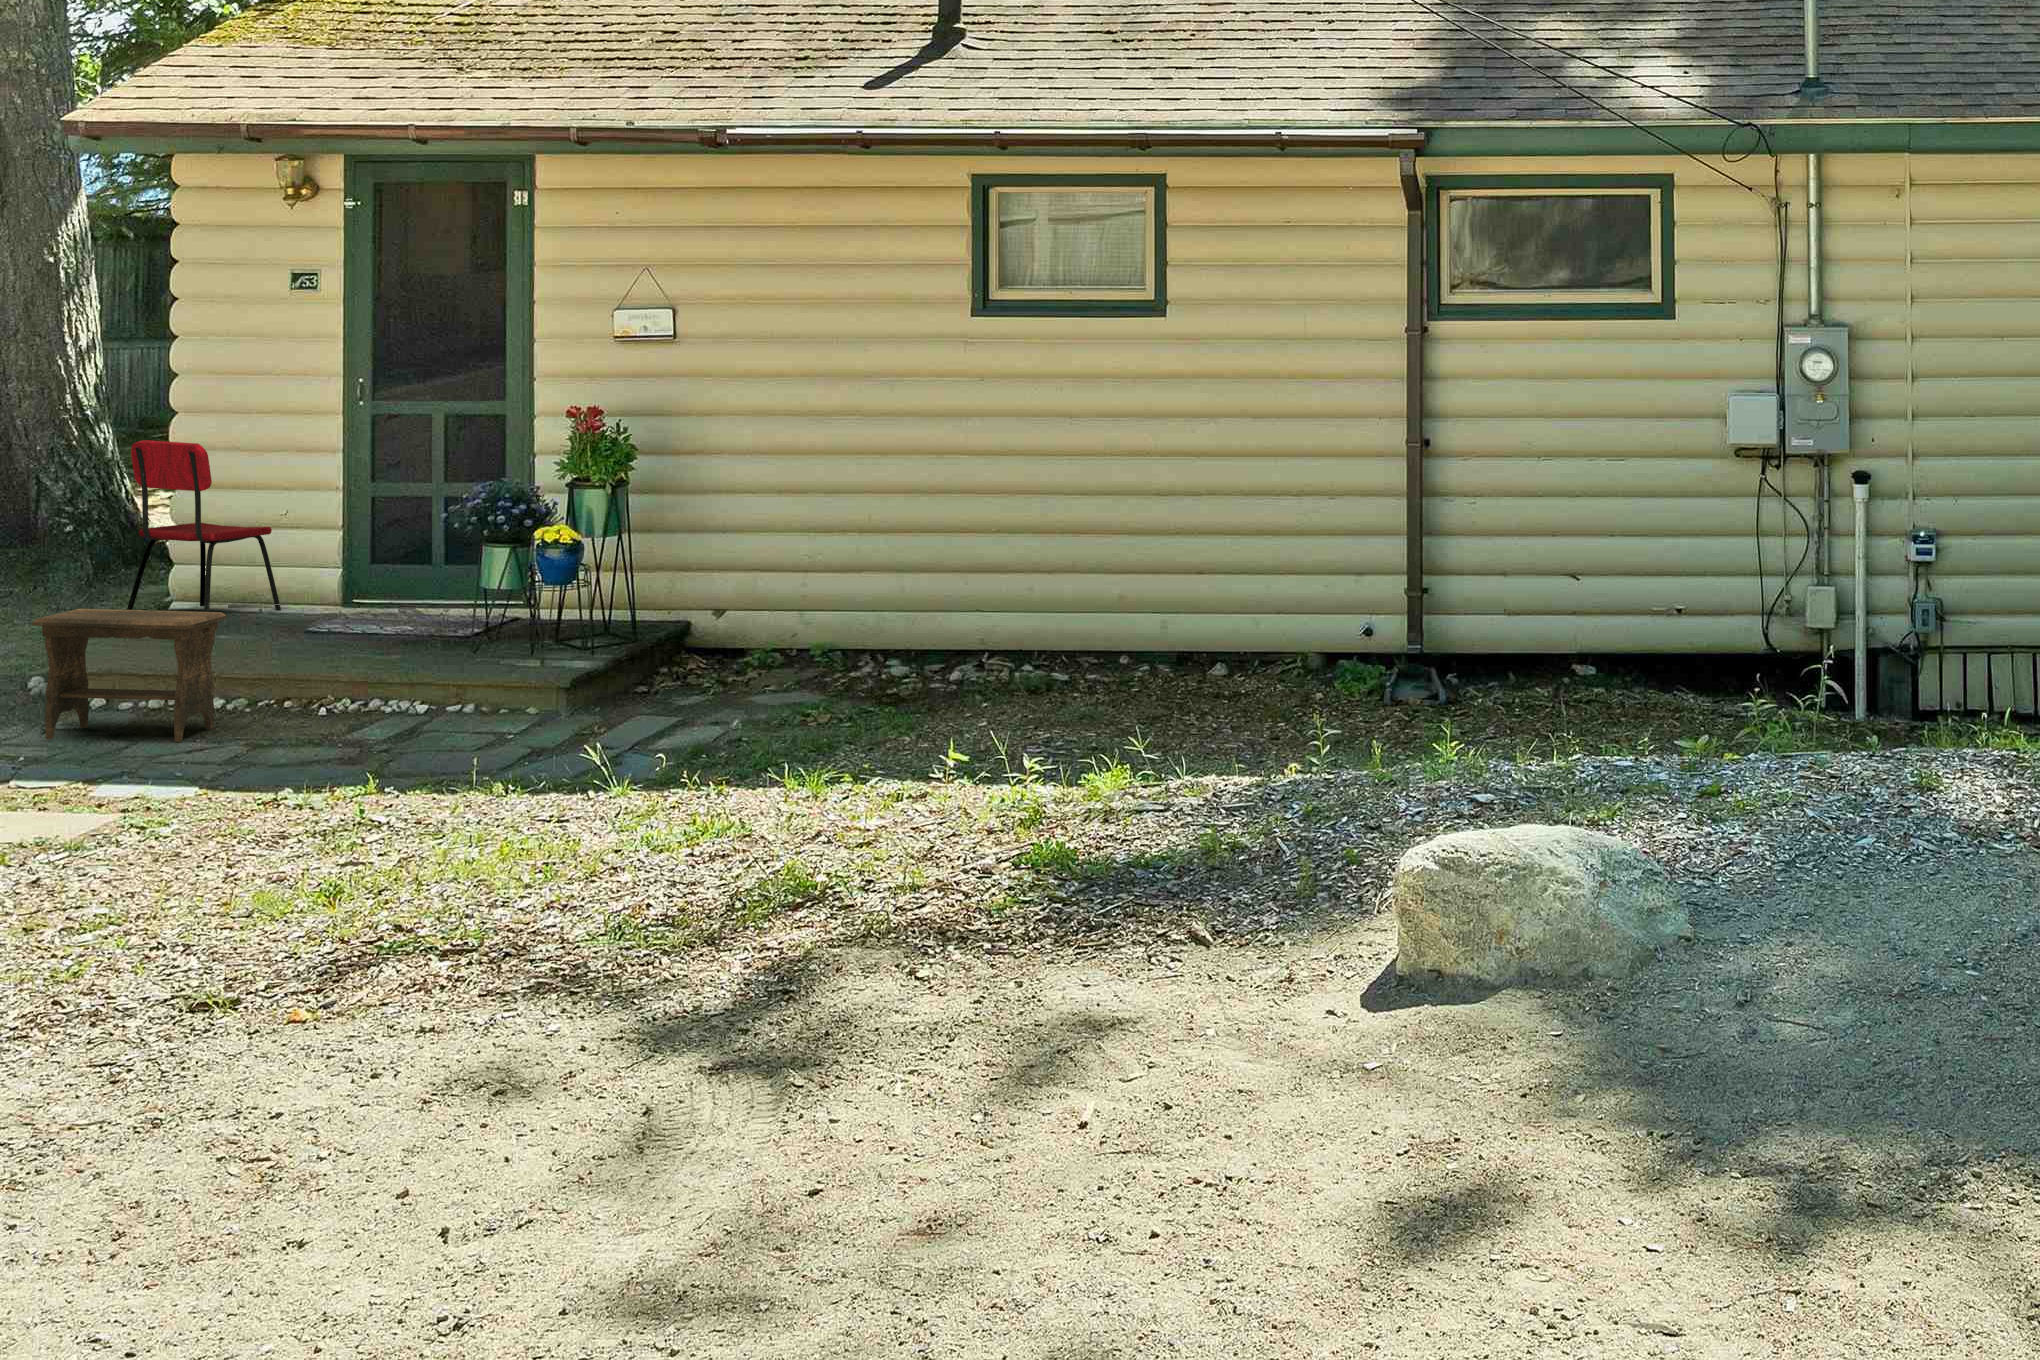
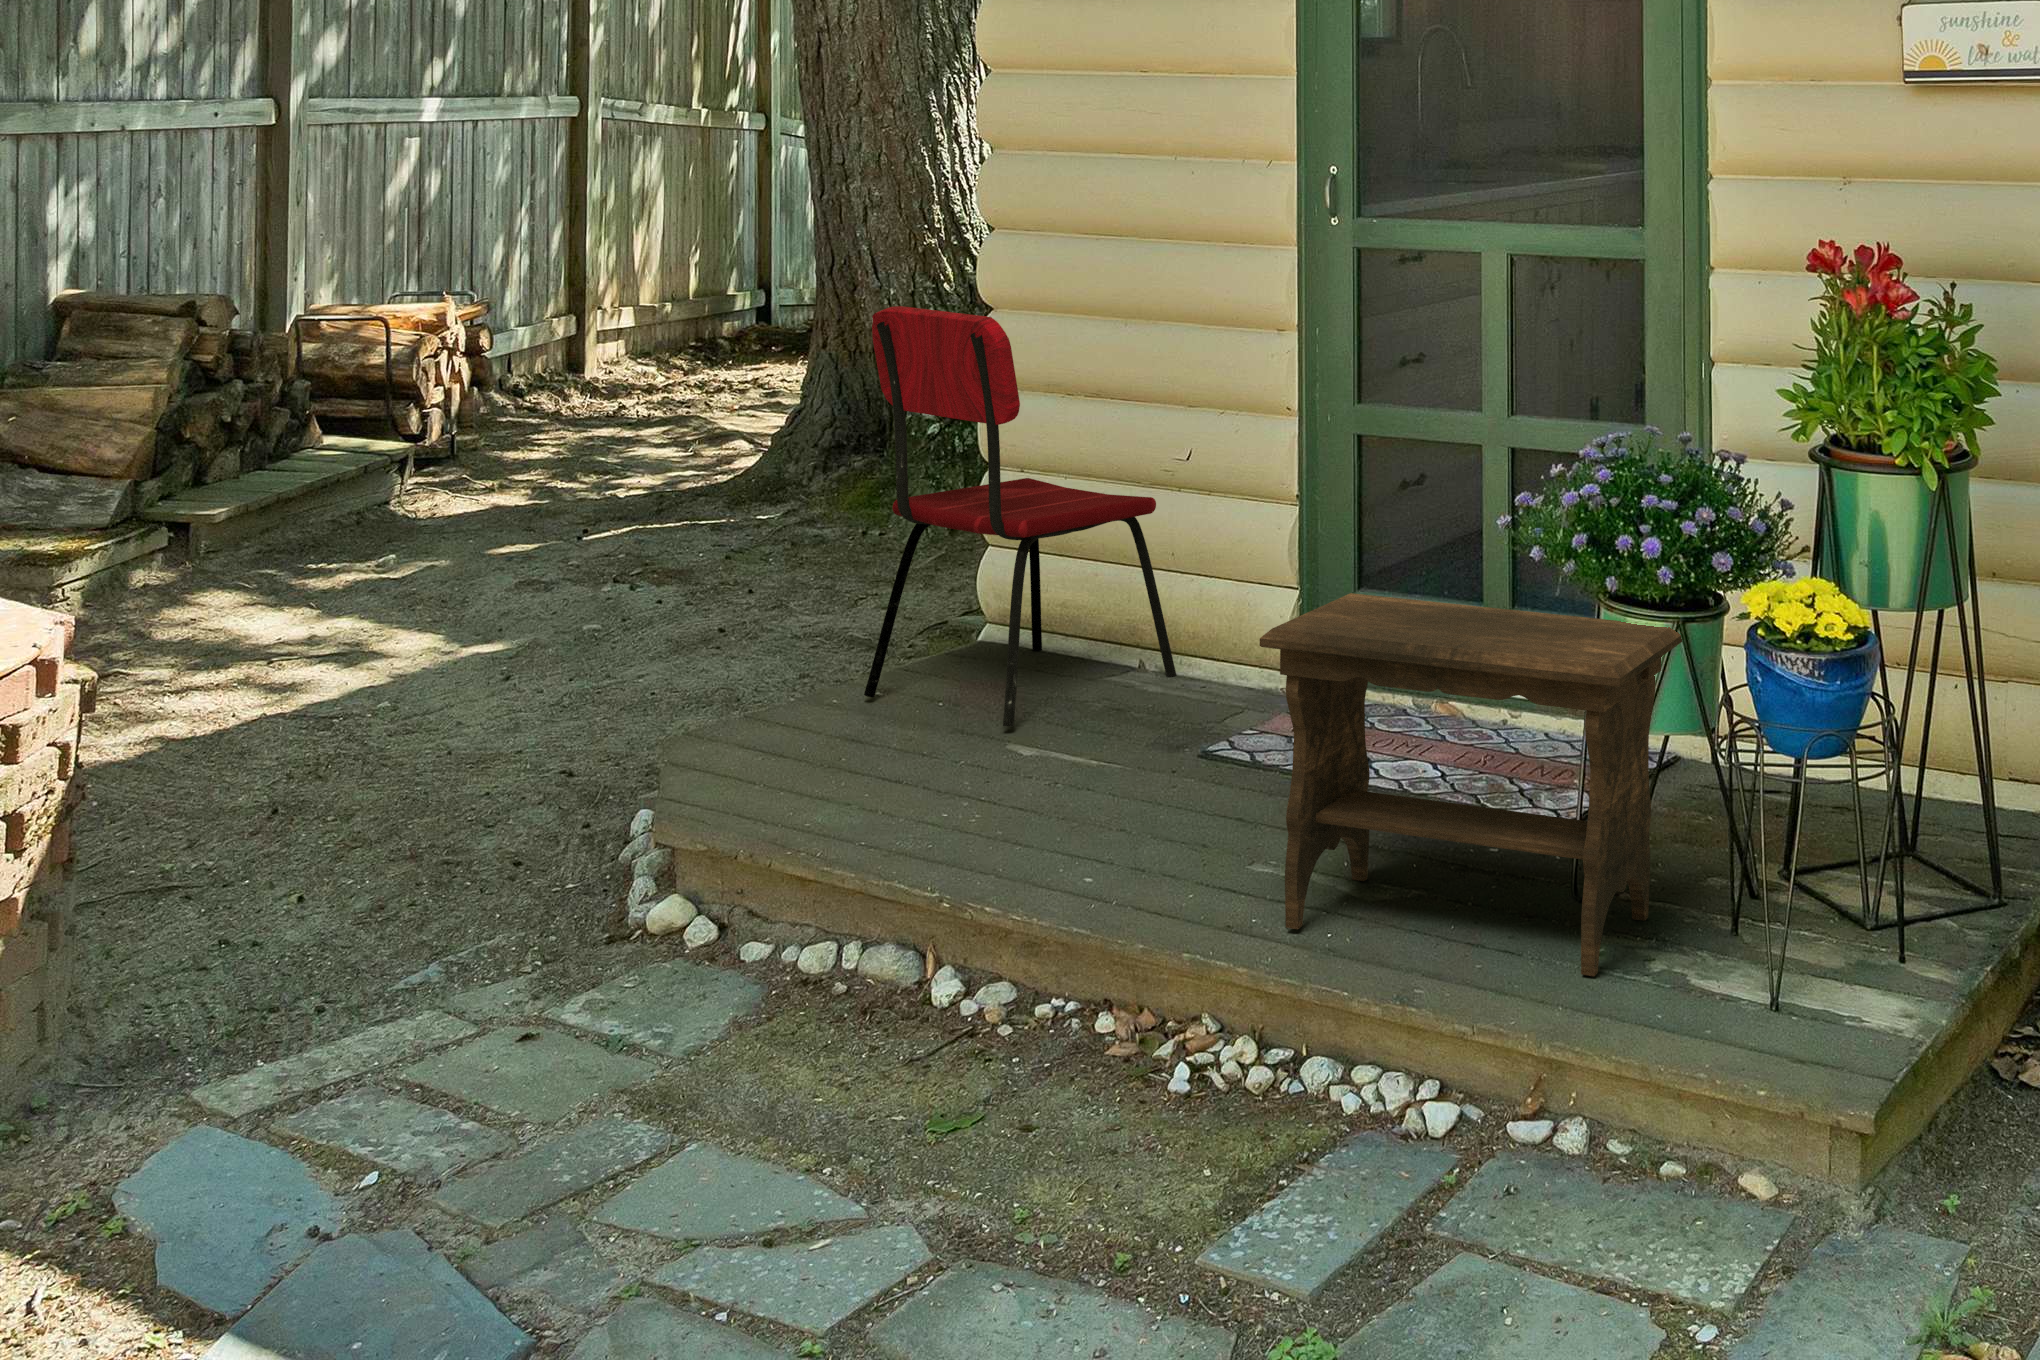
footstool: present [33,609,227,742] -> present [1260,593,1682,976]

